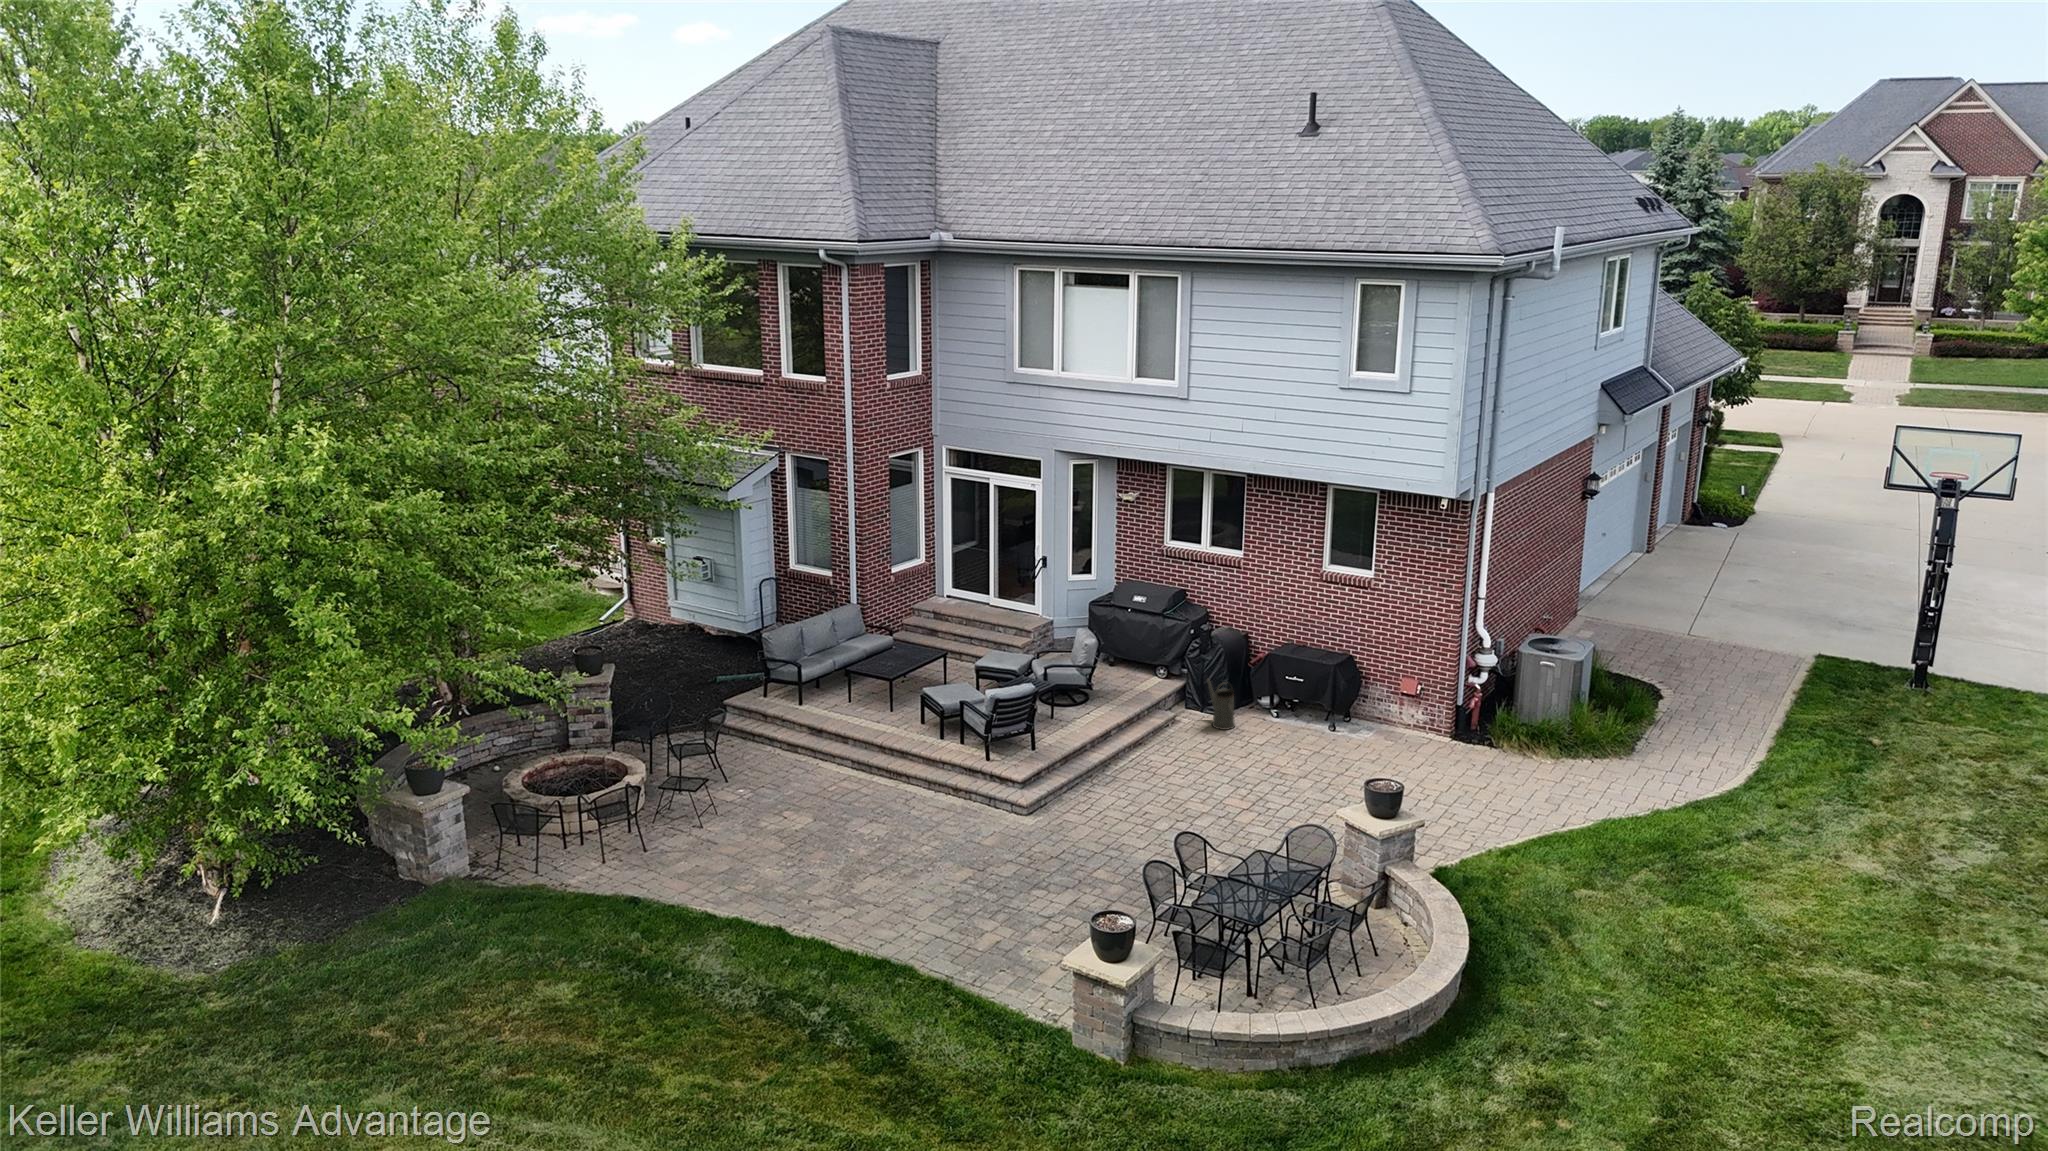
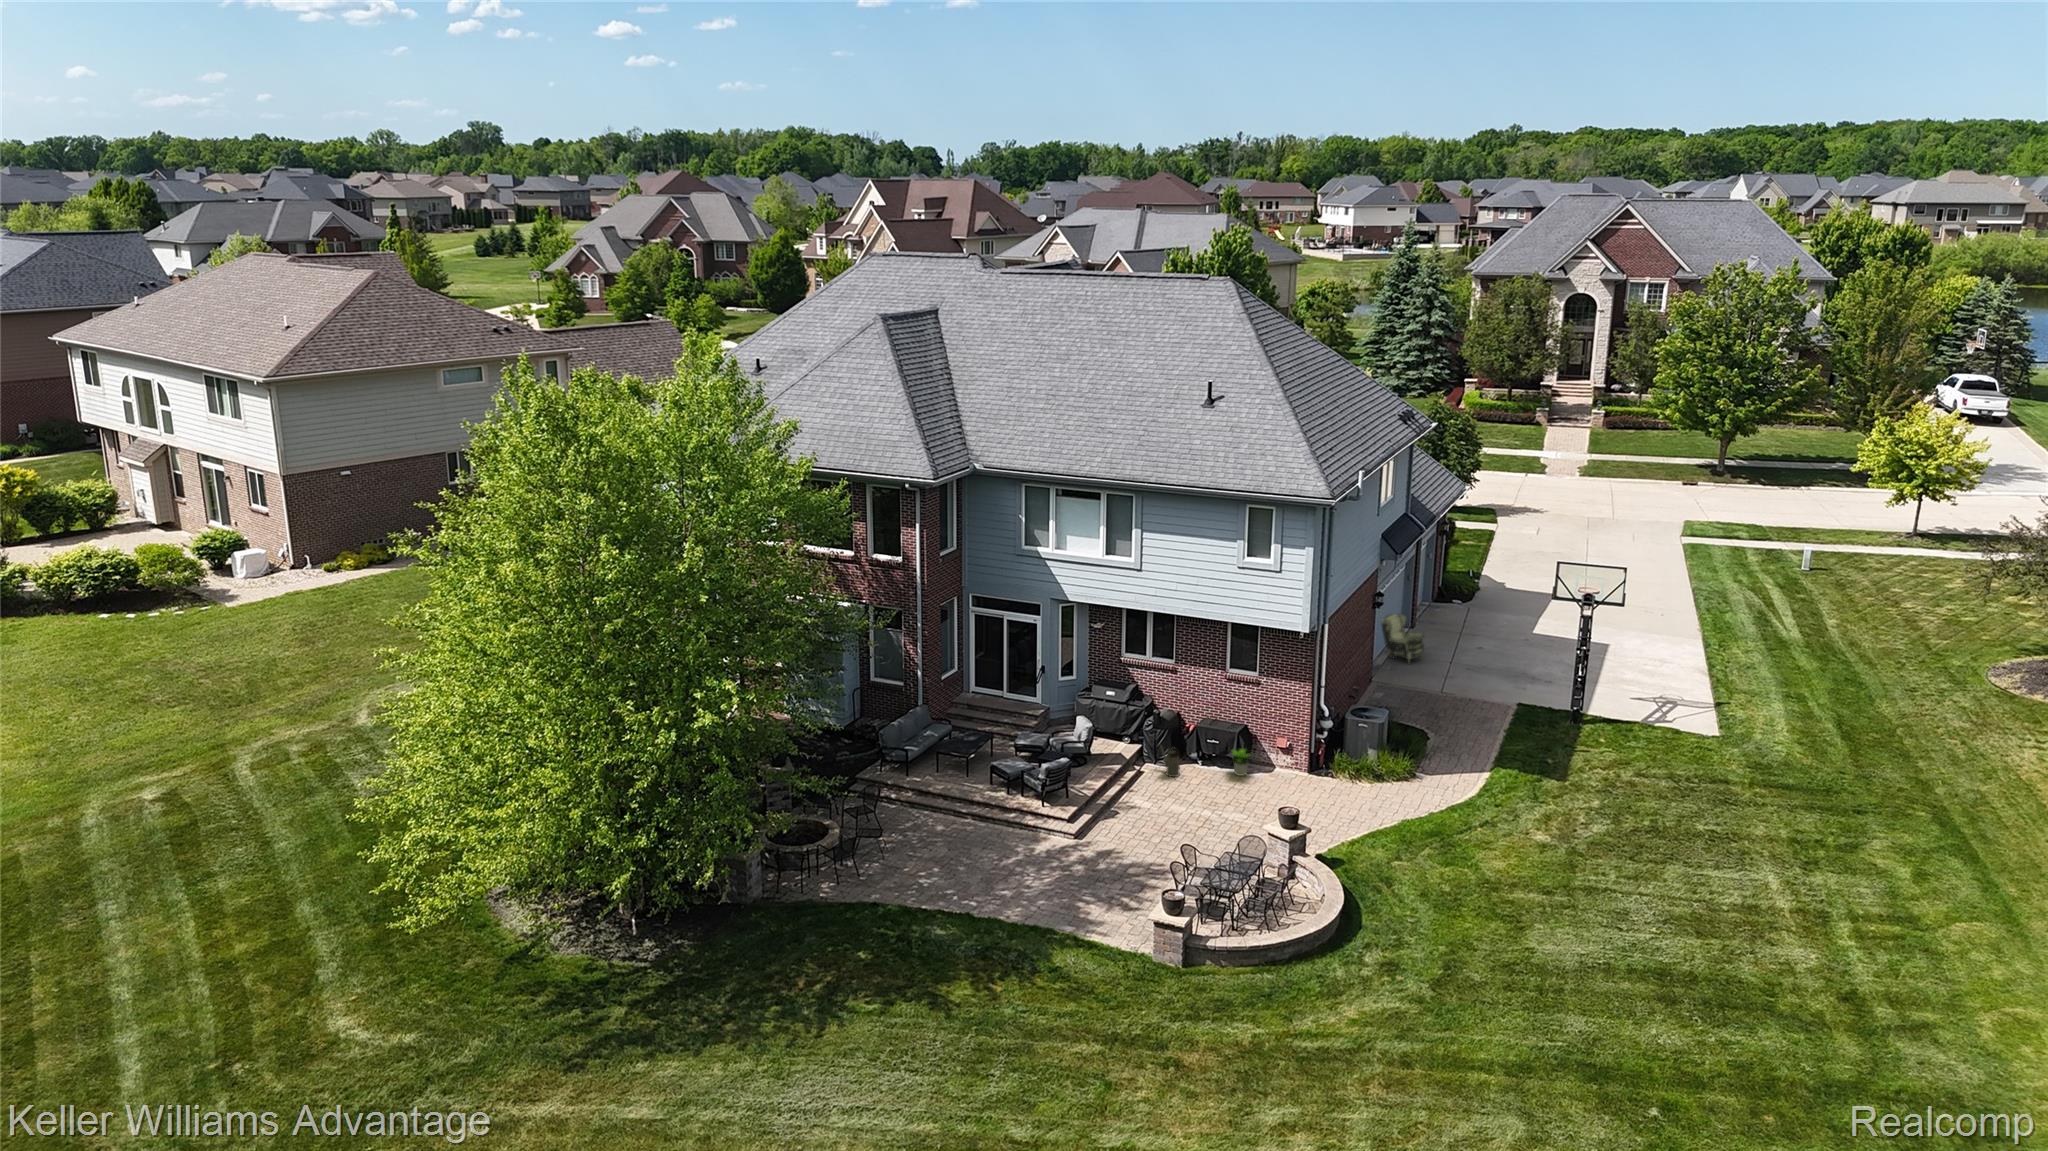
armchair: none [1598,520,1665,594] -> present [1382,614,1424,662]
potted plant: none [1315,688,1361,734] -> present [1231,748,1252,776]

